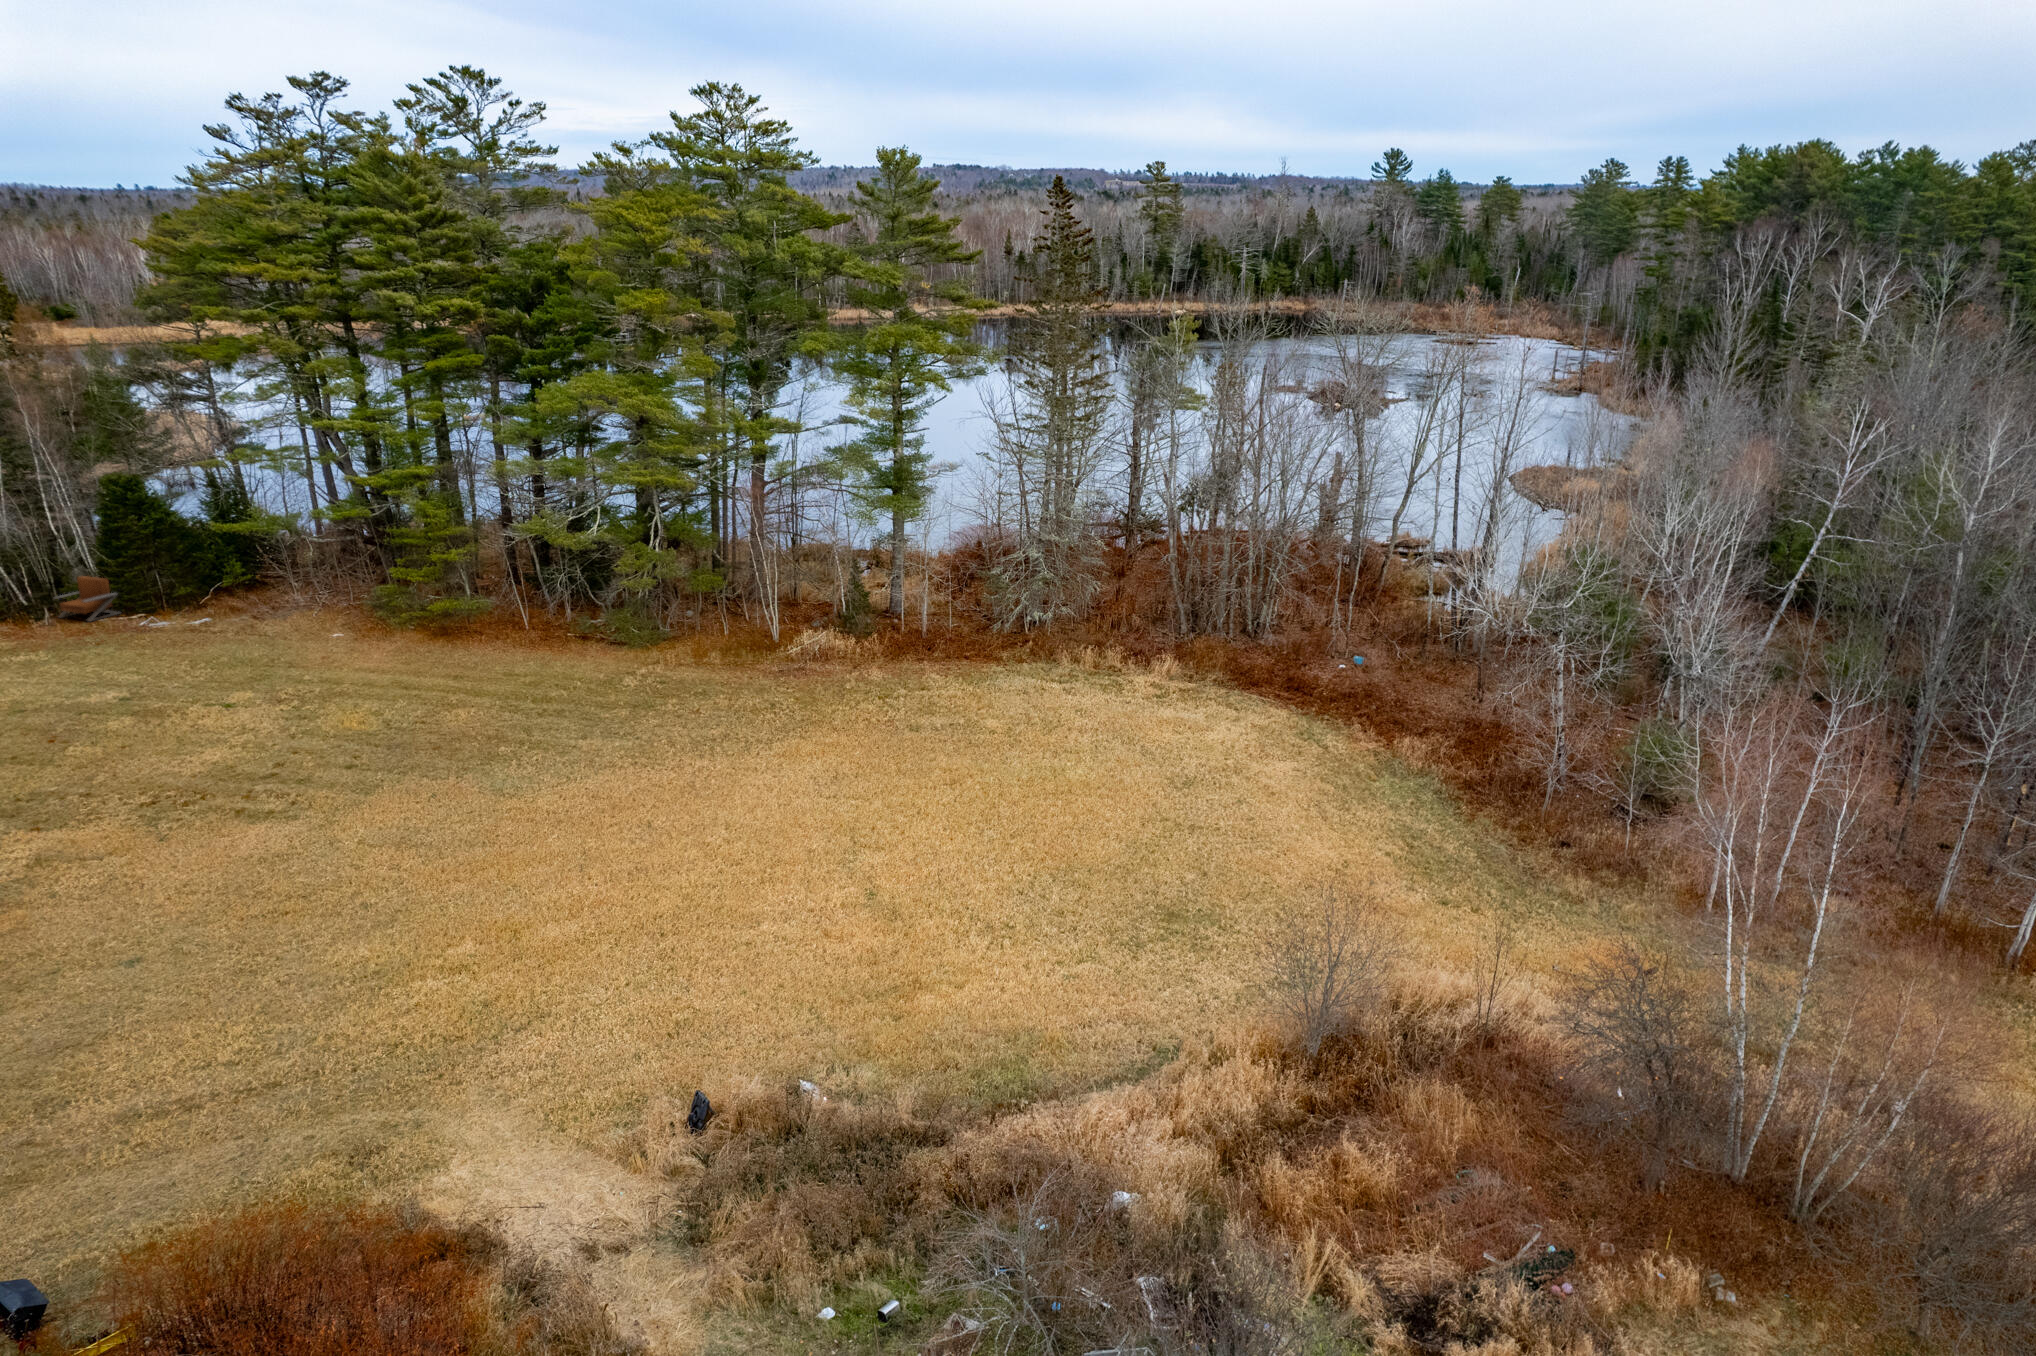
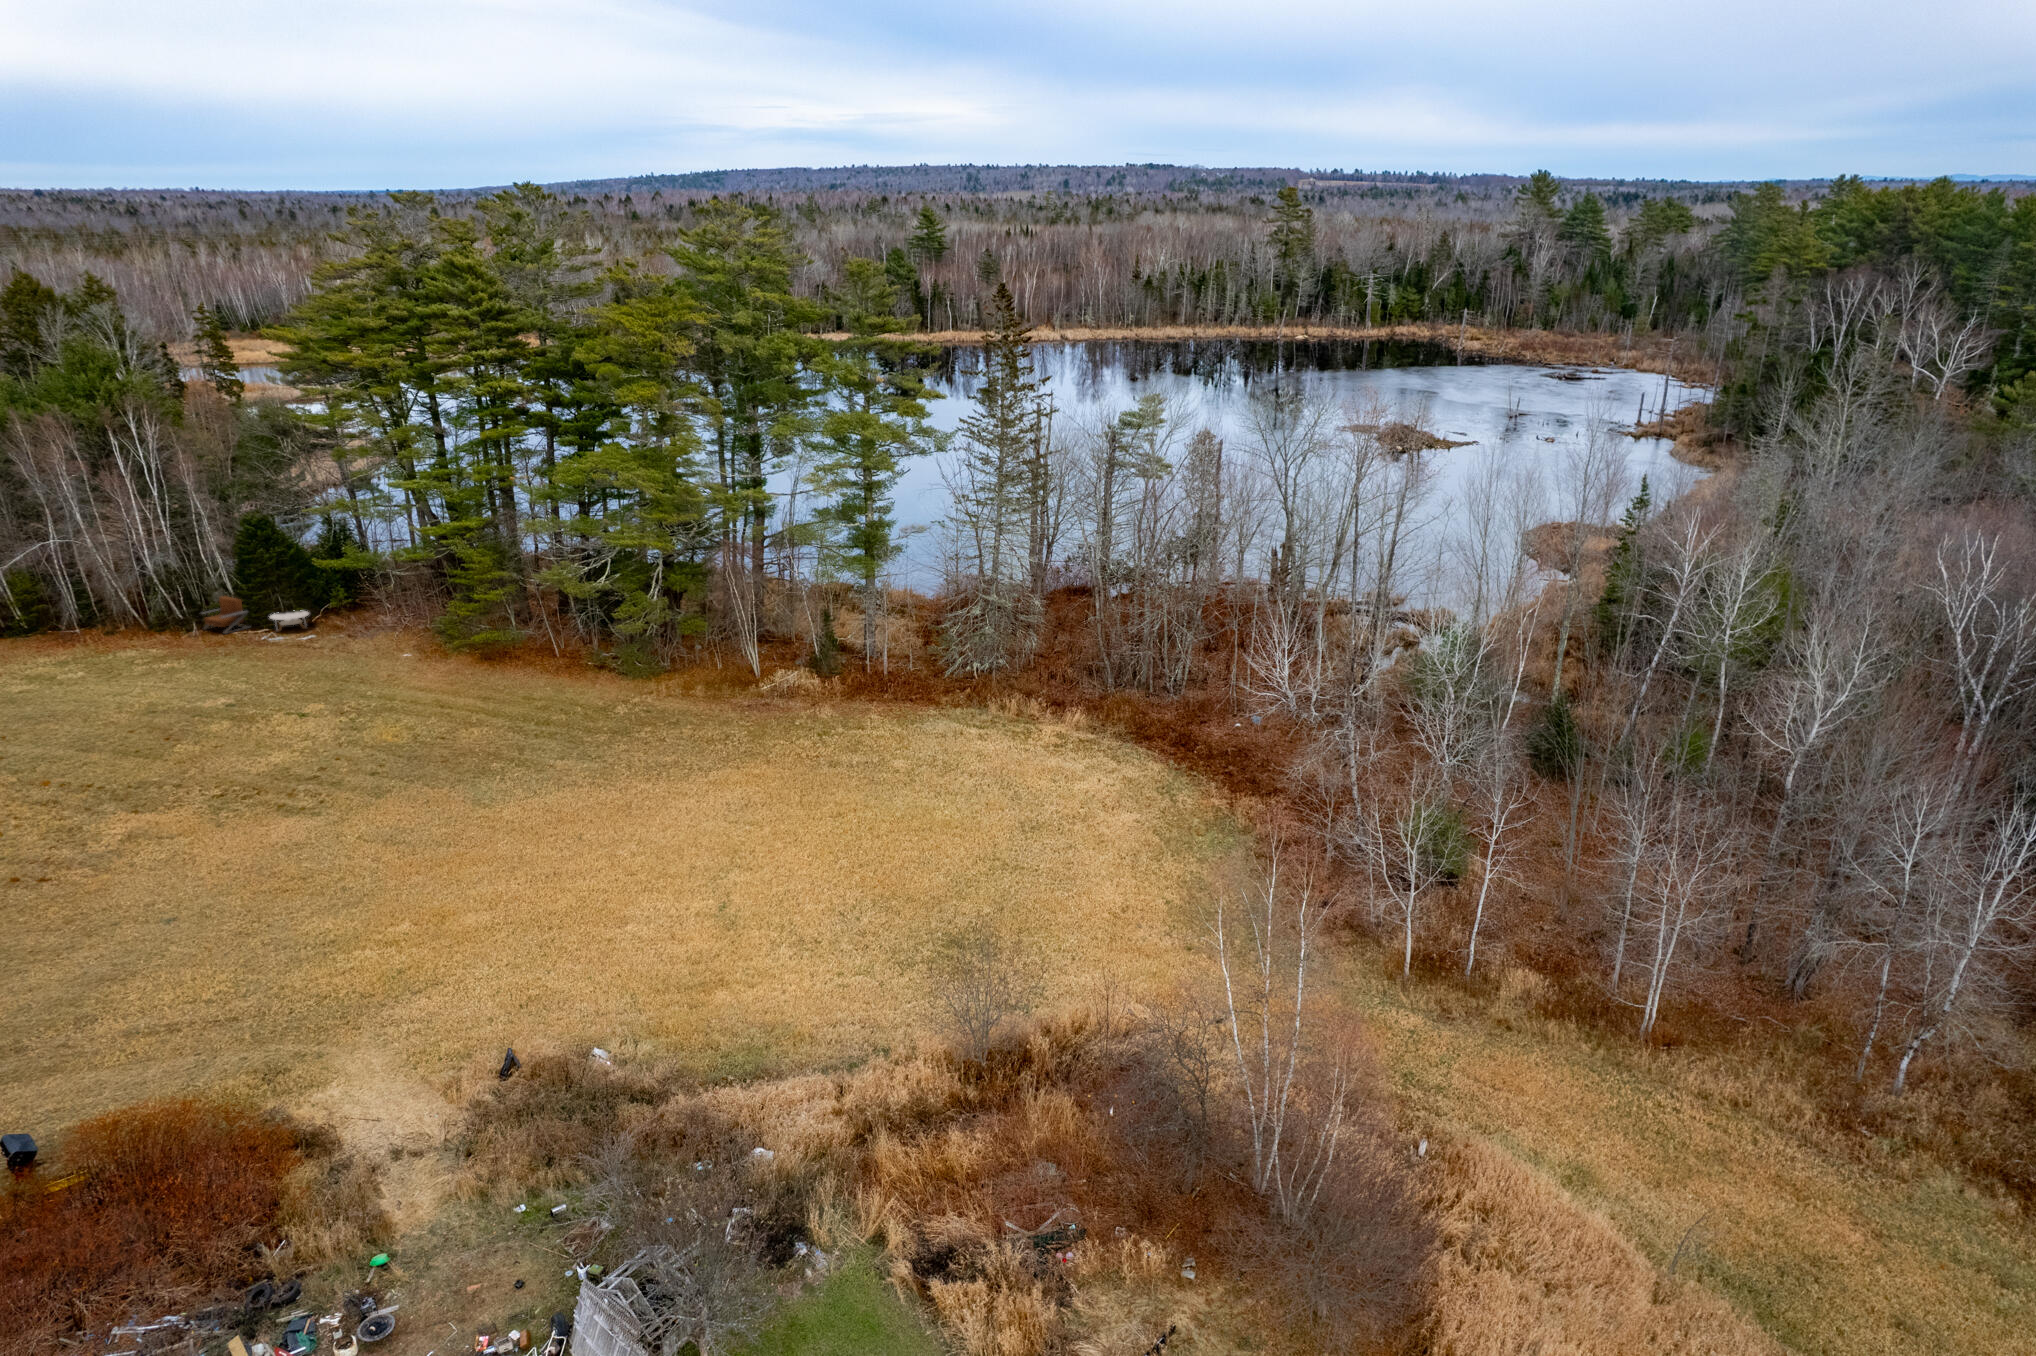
round table: none [147,590,199,617] -> present [270,611,309,632]

